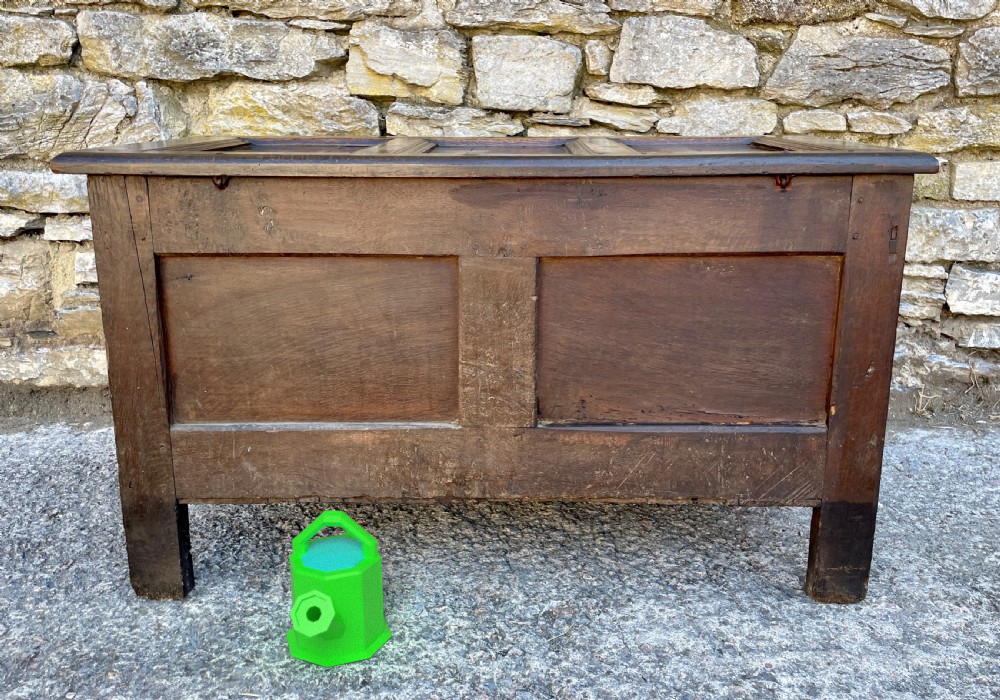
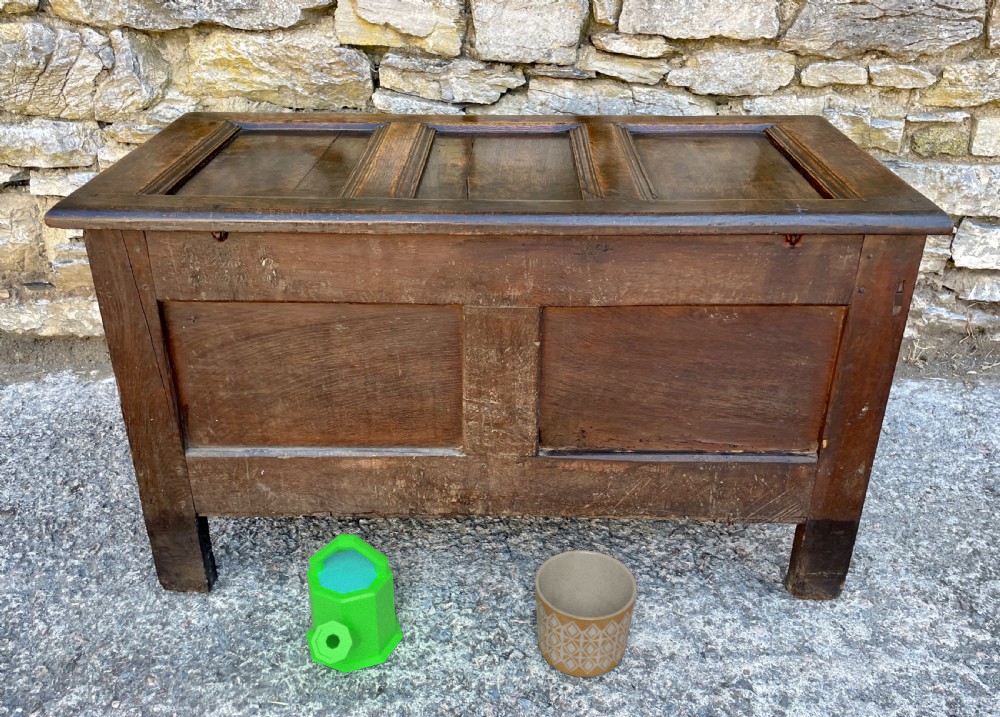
planter: none [534,537,644,670] -> present [535,550,637,677]

